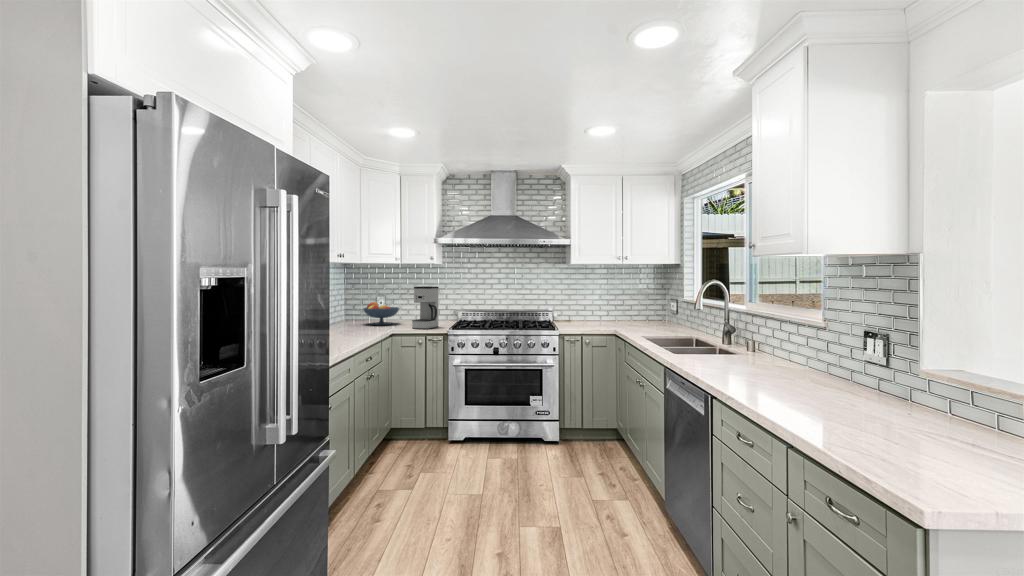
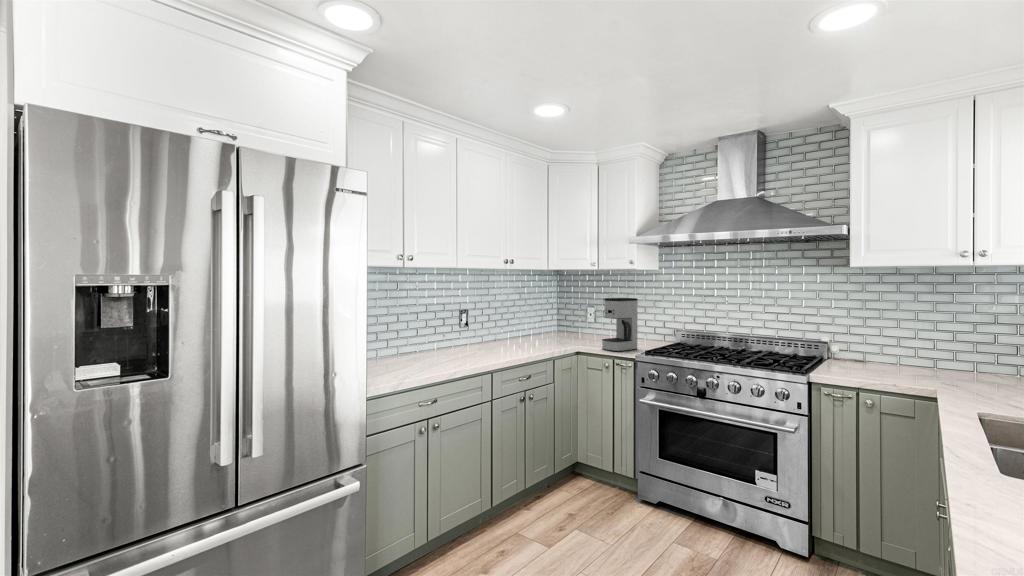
fruit bowl: present [363,302,399,325] -> none [562,313,603,341]

